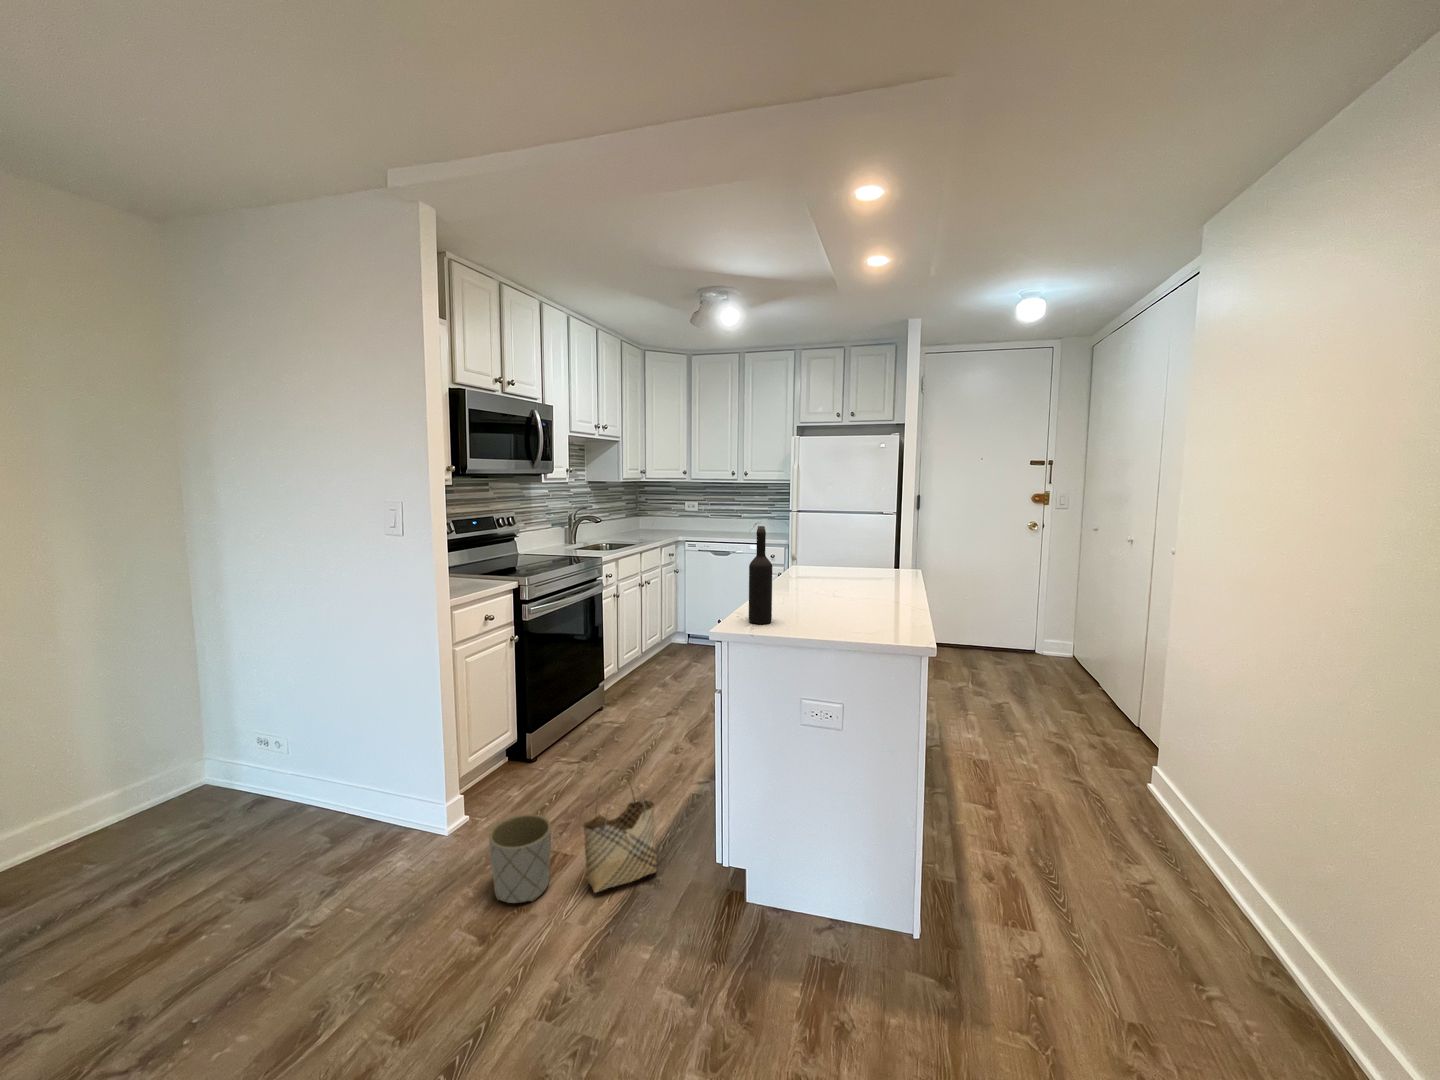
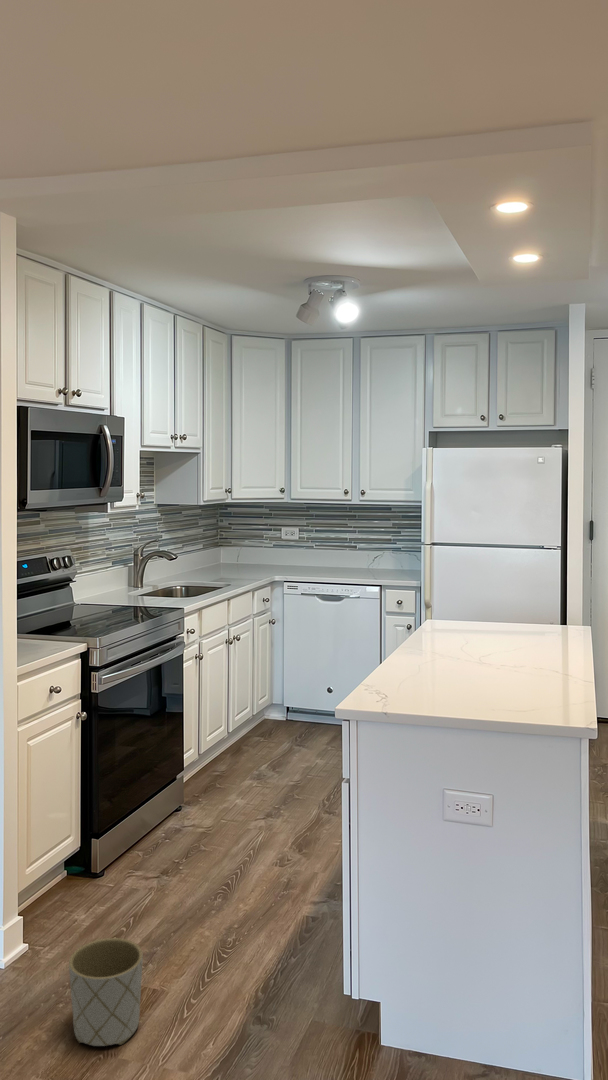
wine bottle: present [749,526,772,624] -> none [385,591,414,708]
woven basket: present [583,770,657,893] -> none [182,884,270,1036]

